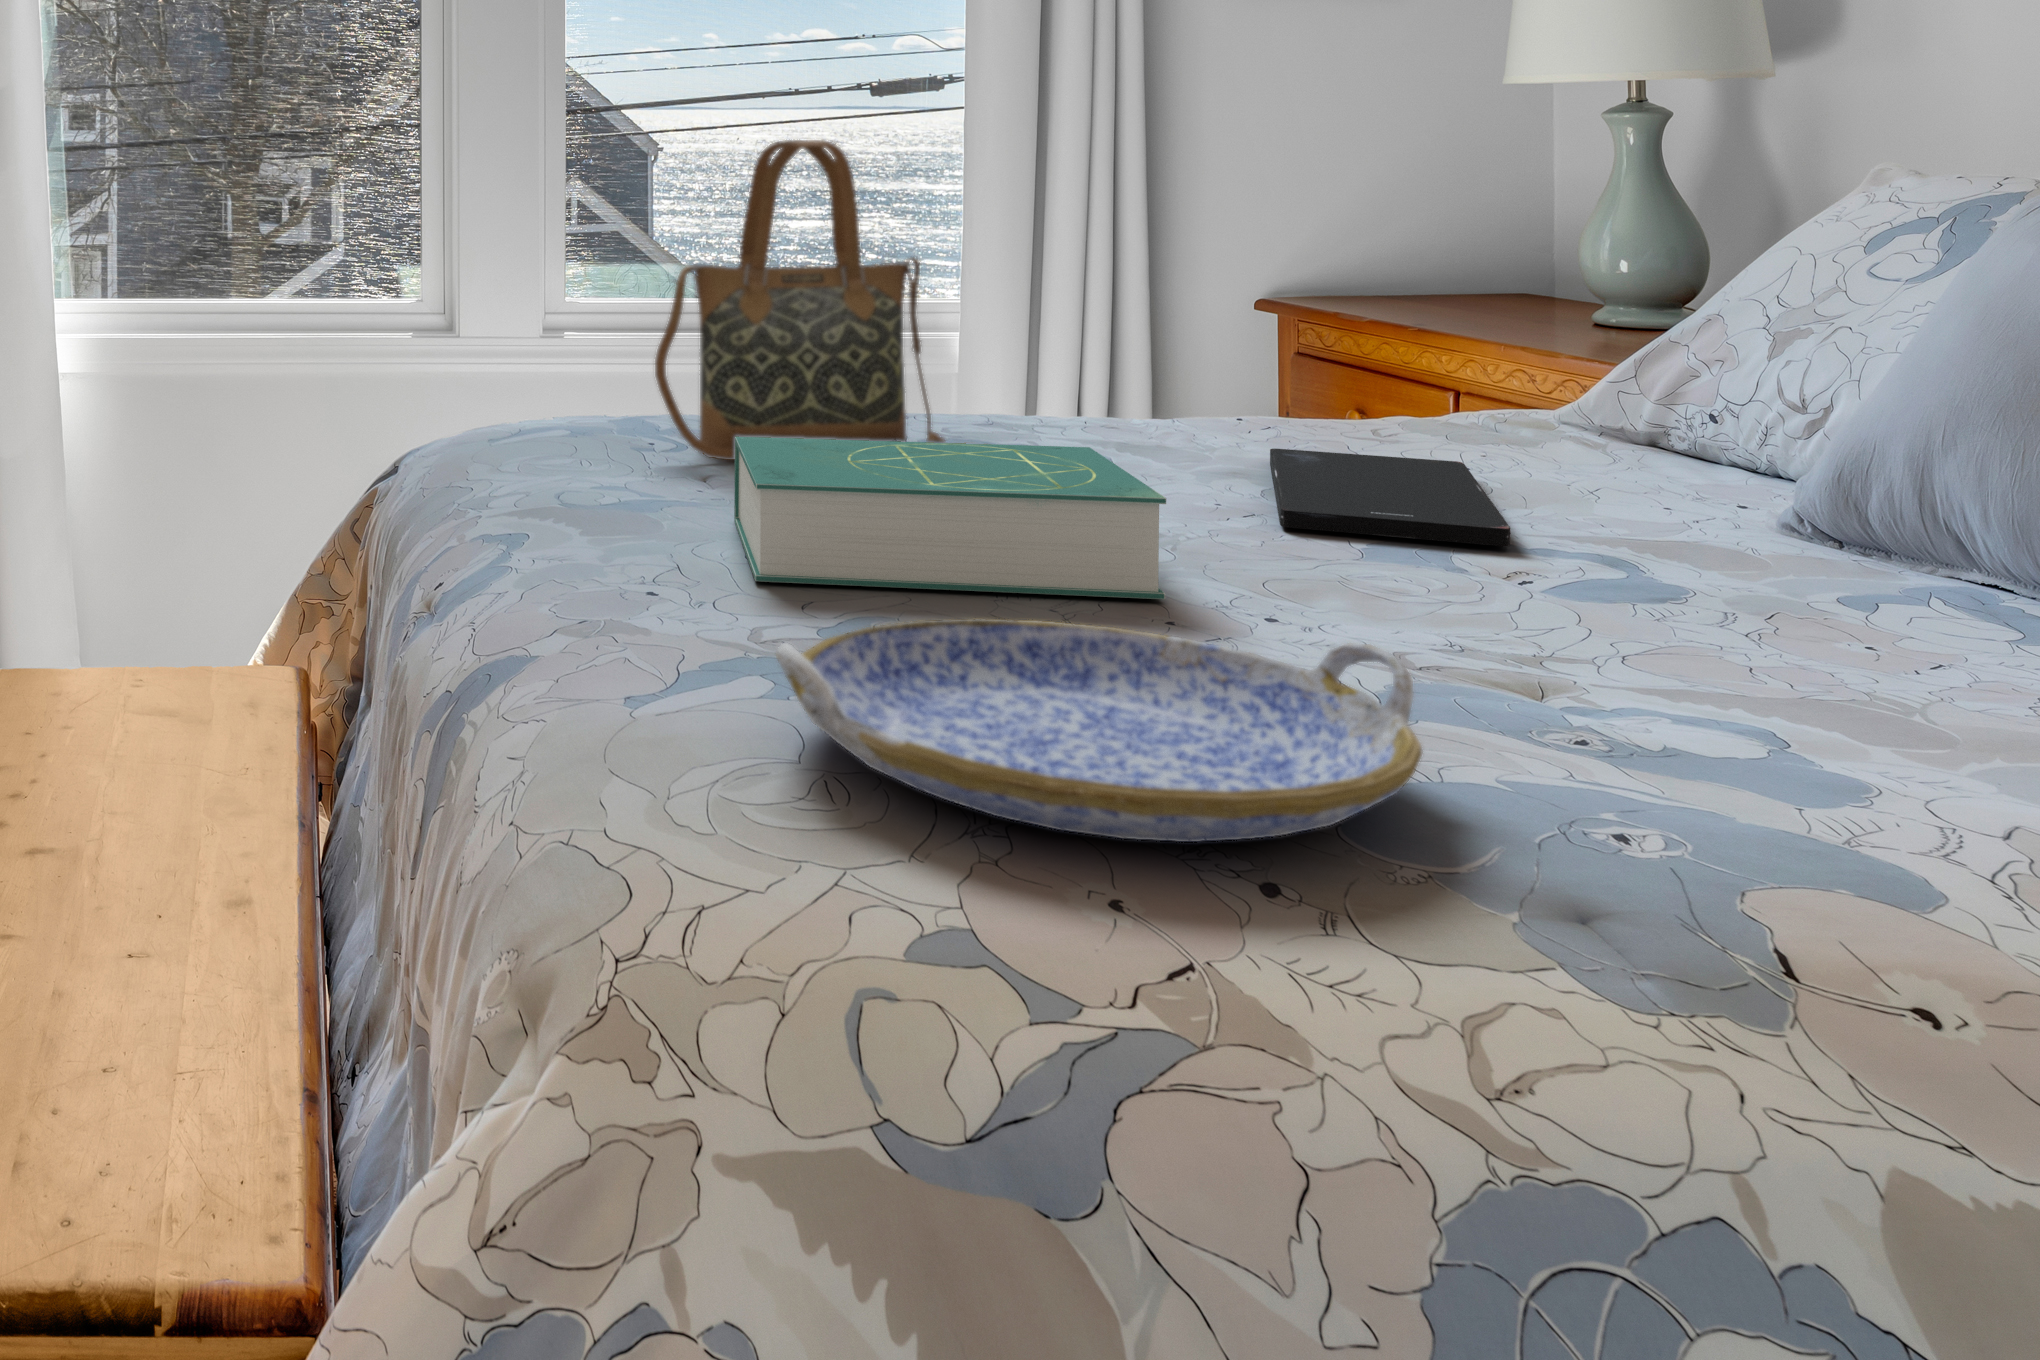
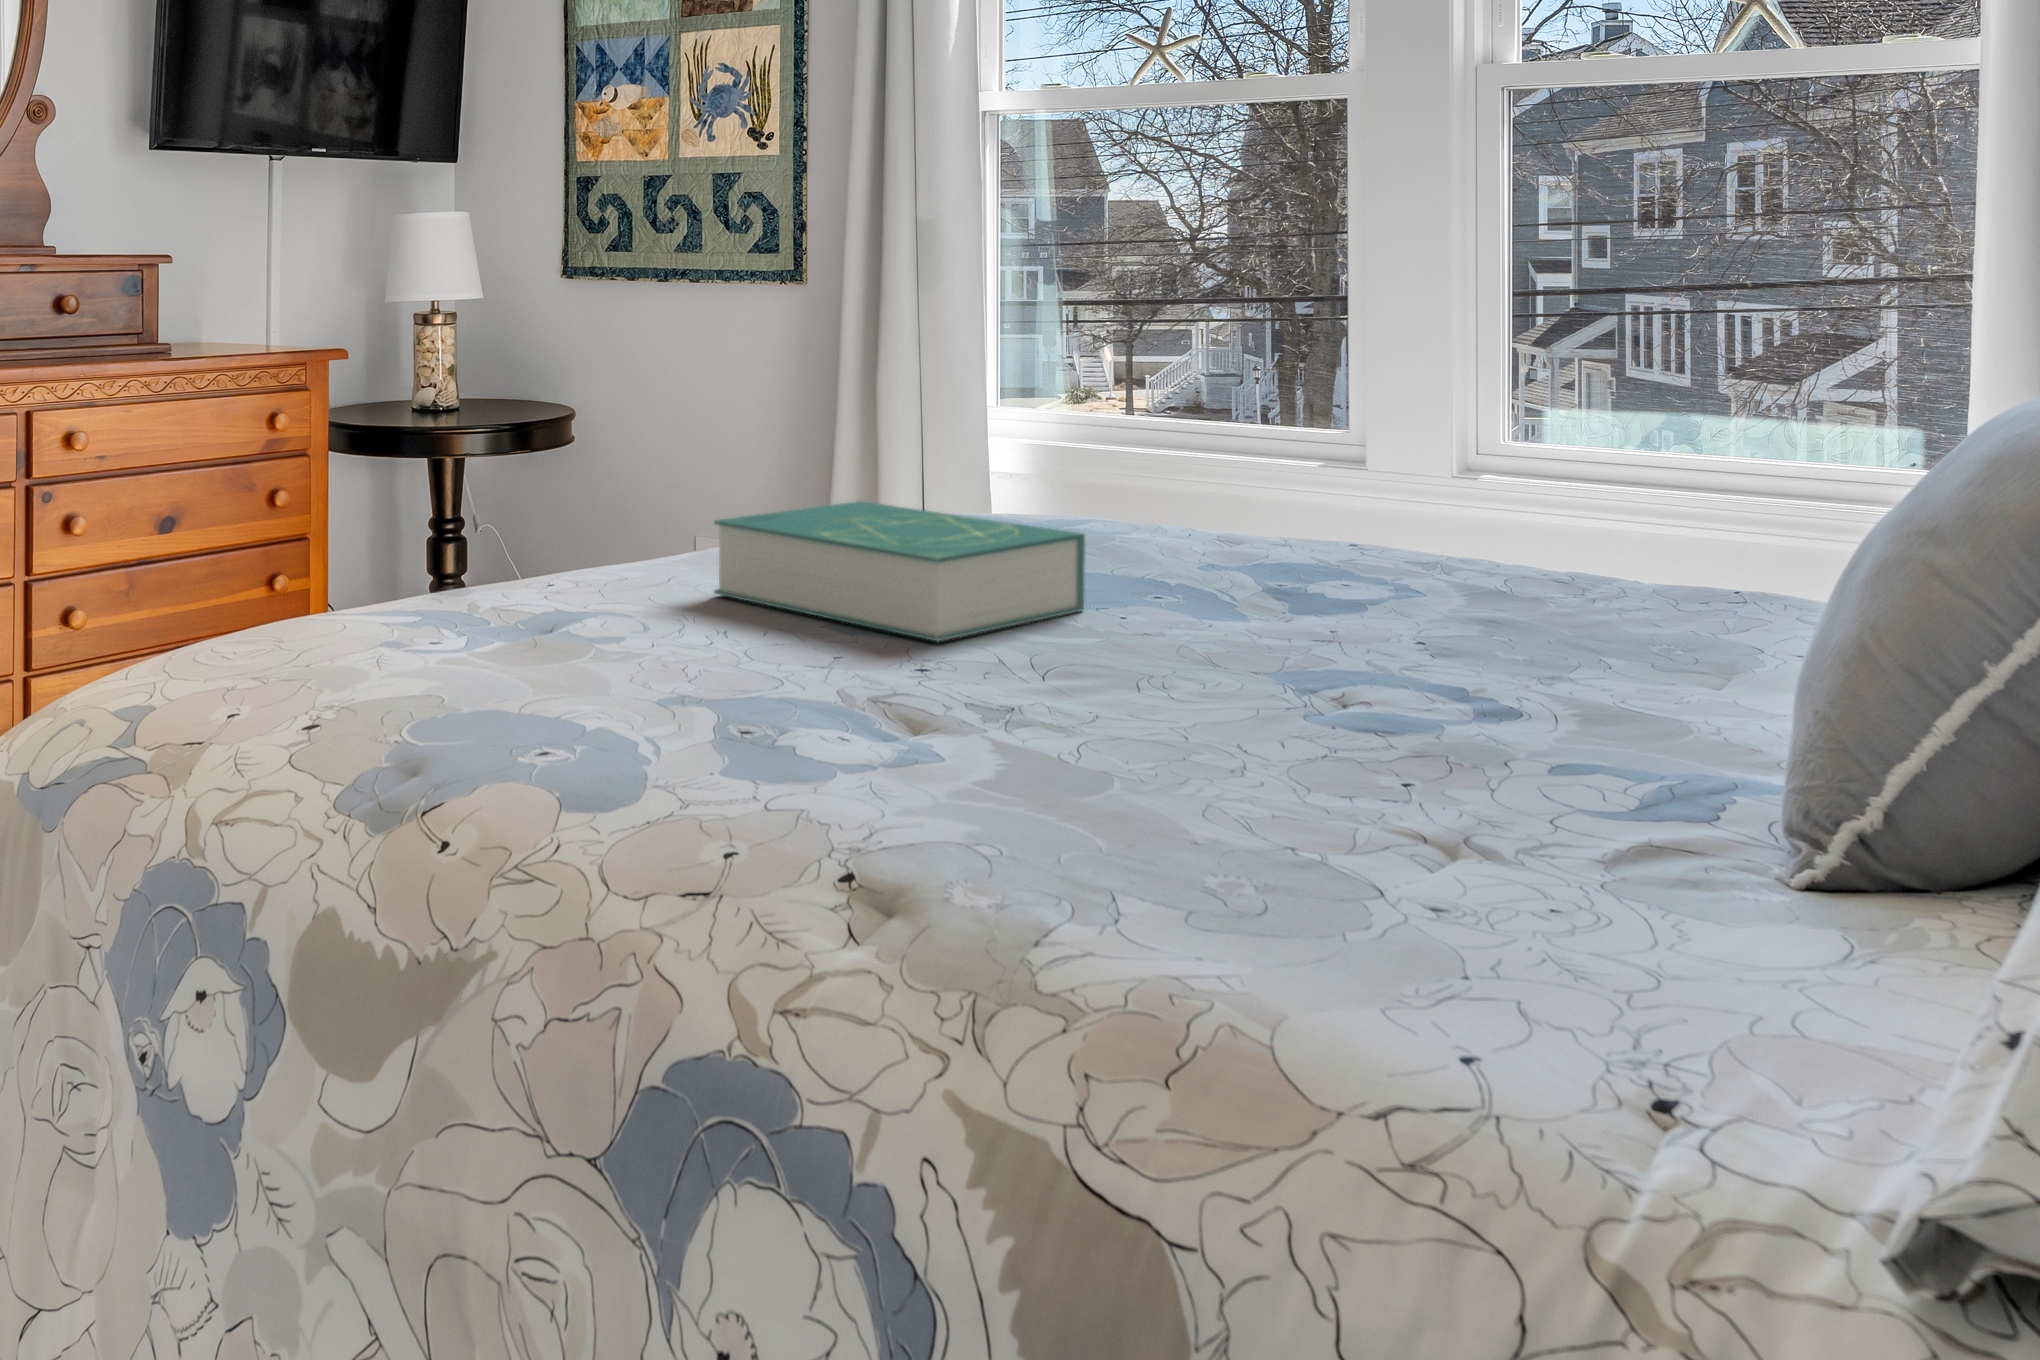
handbag: present [655,140,966,460] -> none [985,264,1264,563]
smartphone: present [1270,449,1510,546] -> none [1268,585,1684,665]
serving tray: present [776,619,1422,842] -> none [313,579,701,714]

